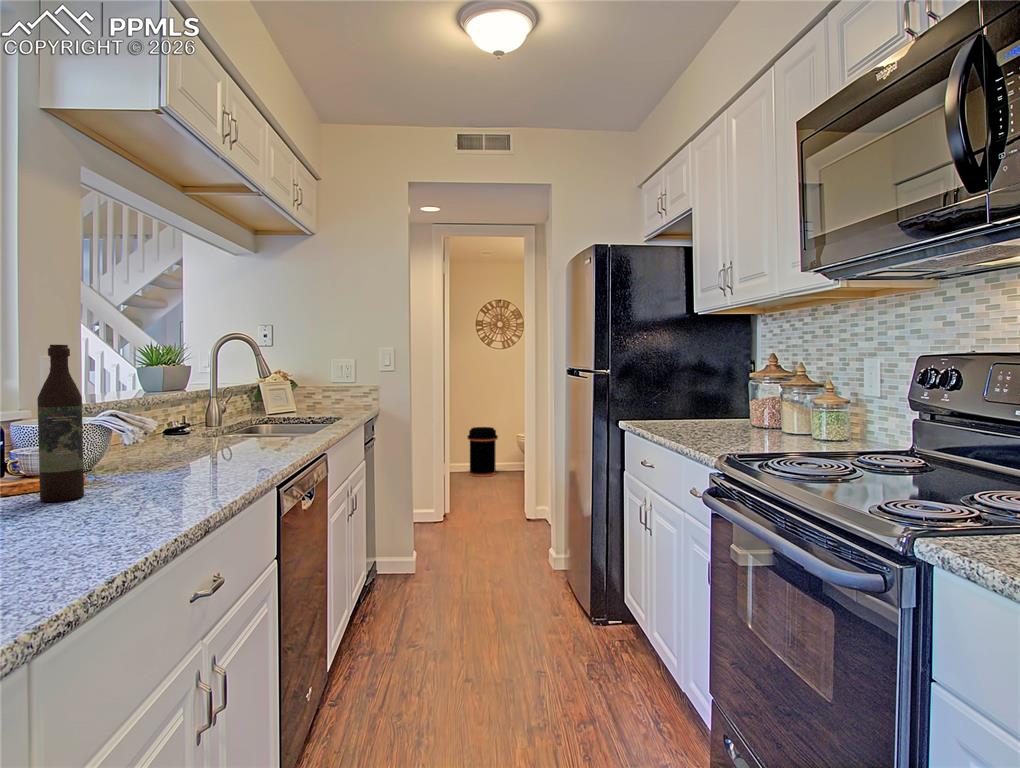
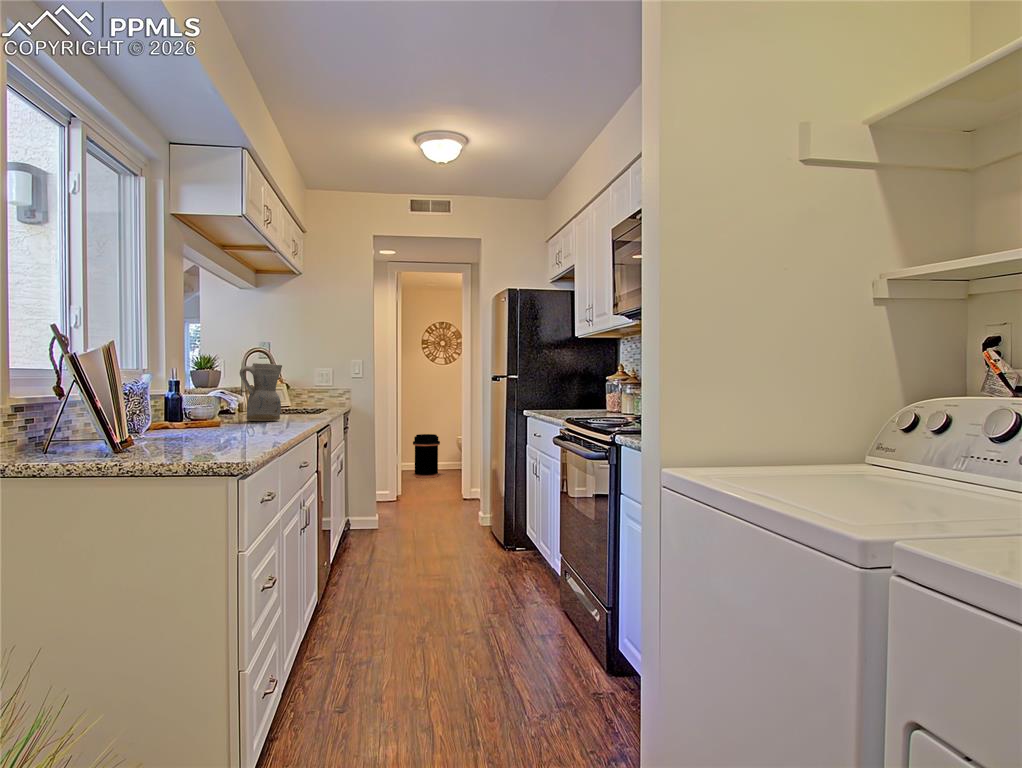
wine bottle: present [37,345,84,502] -> none [217,348,236,424]
ceramic pitcher: none [118,370,204,480] -> present [240,363,282,421]

